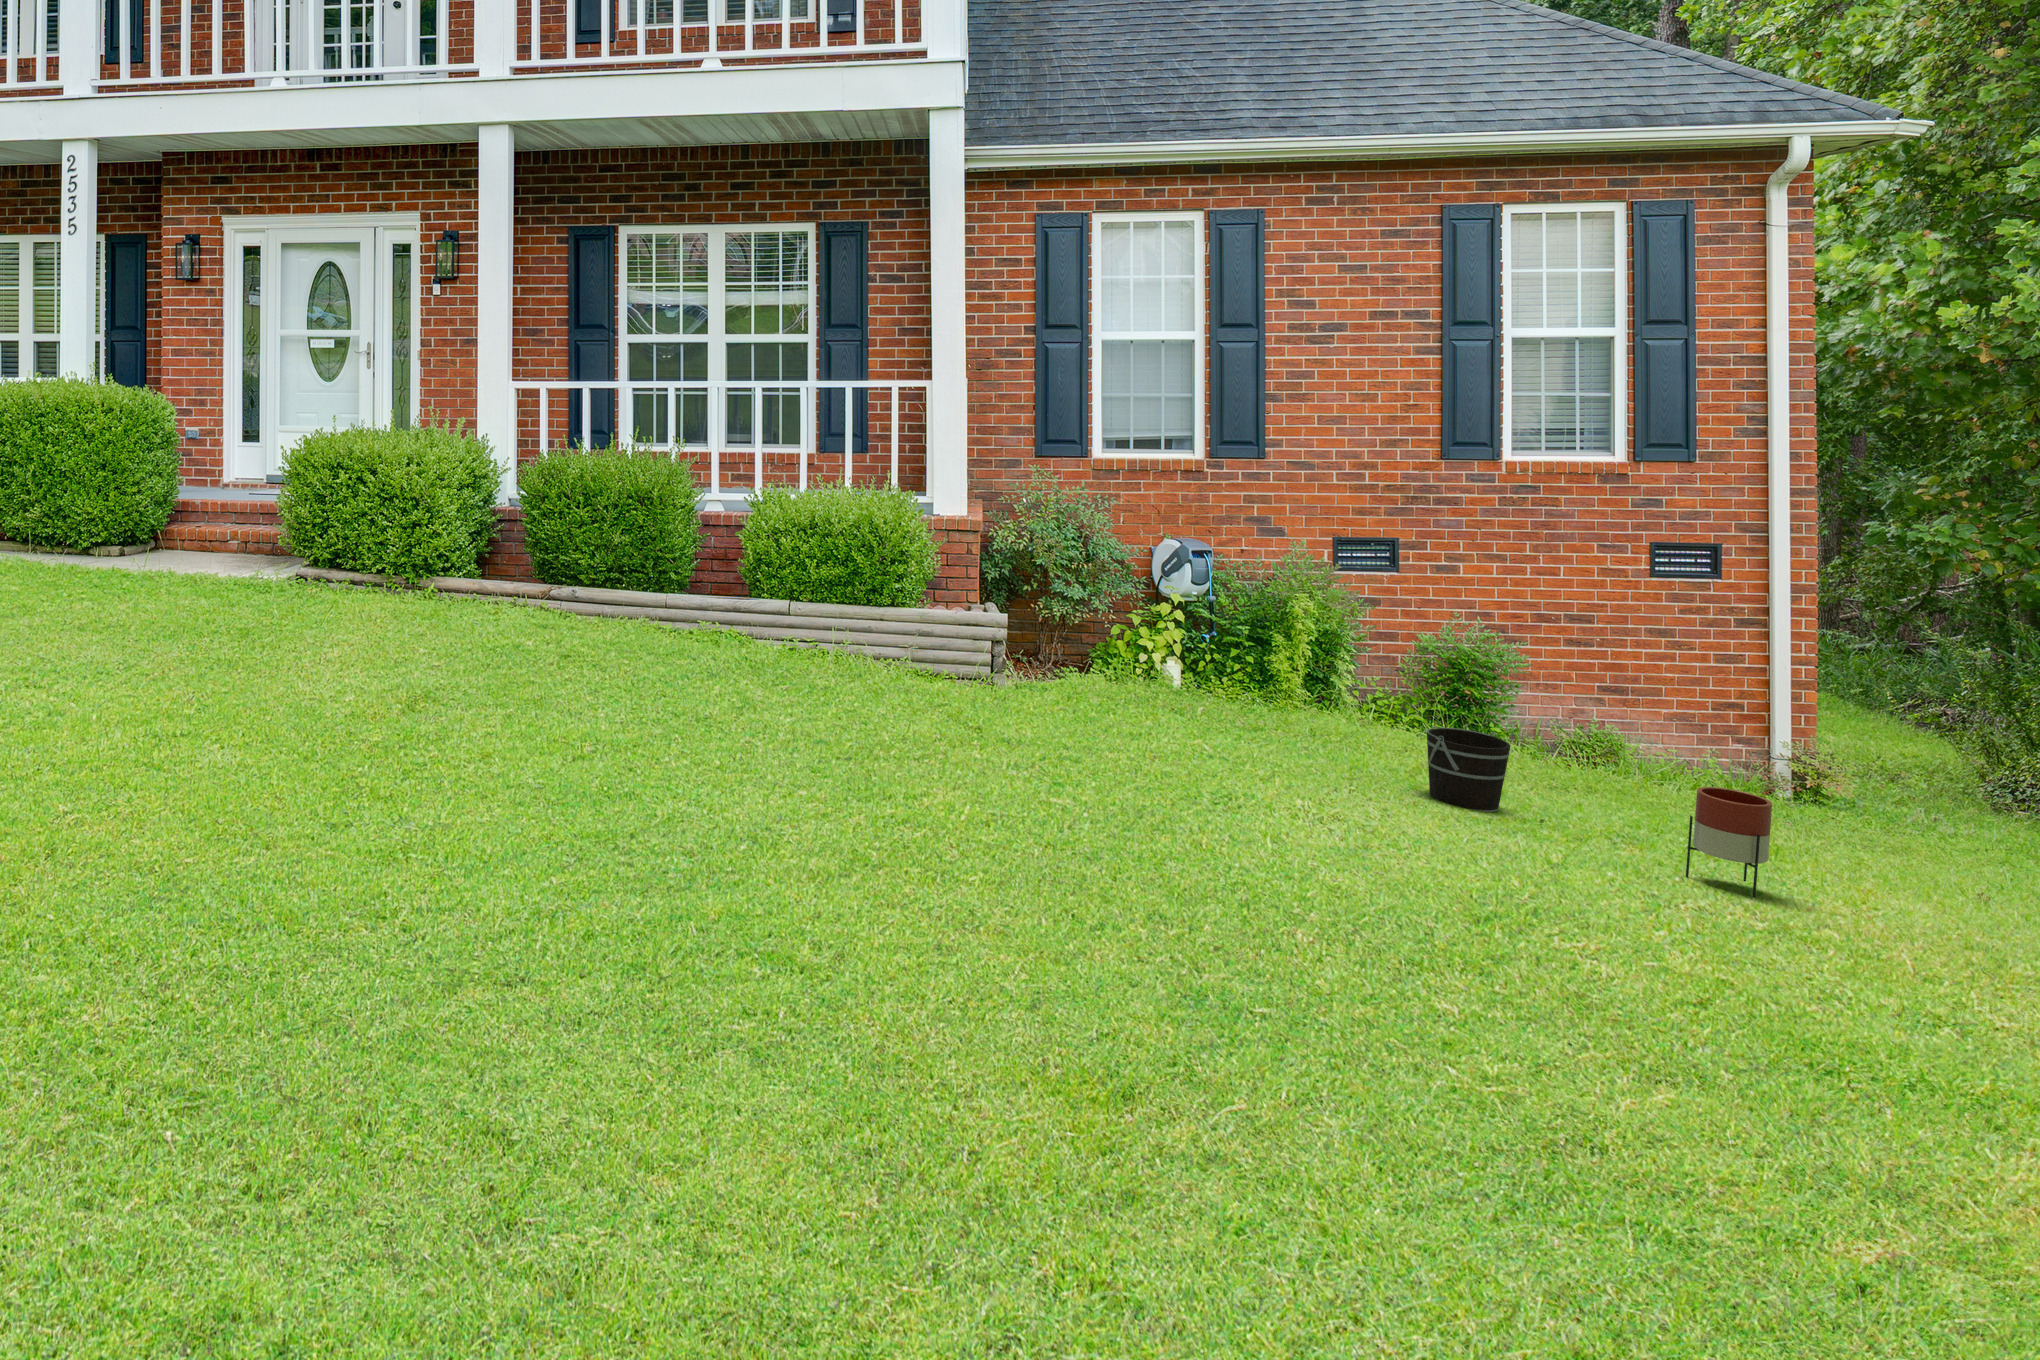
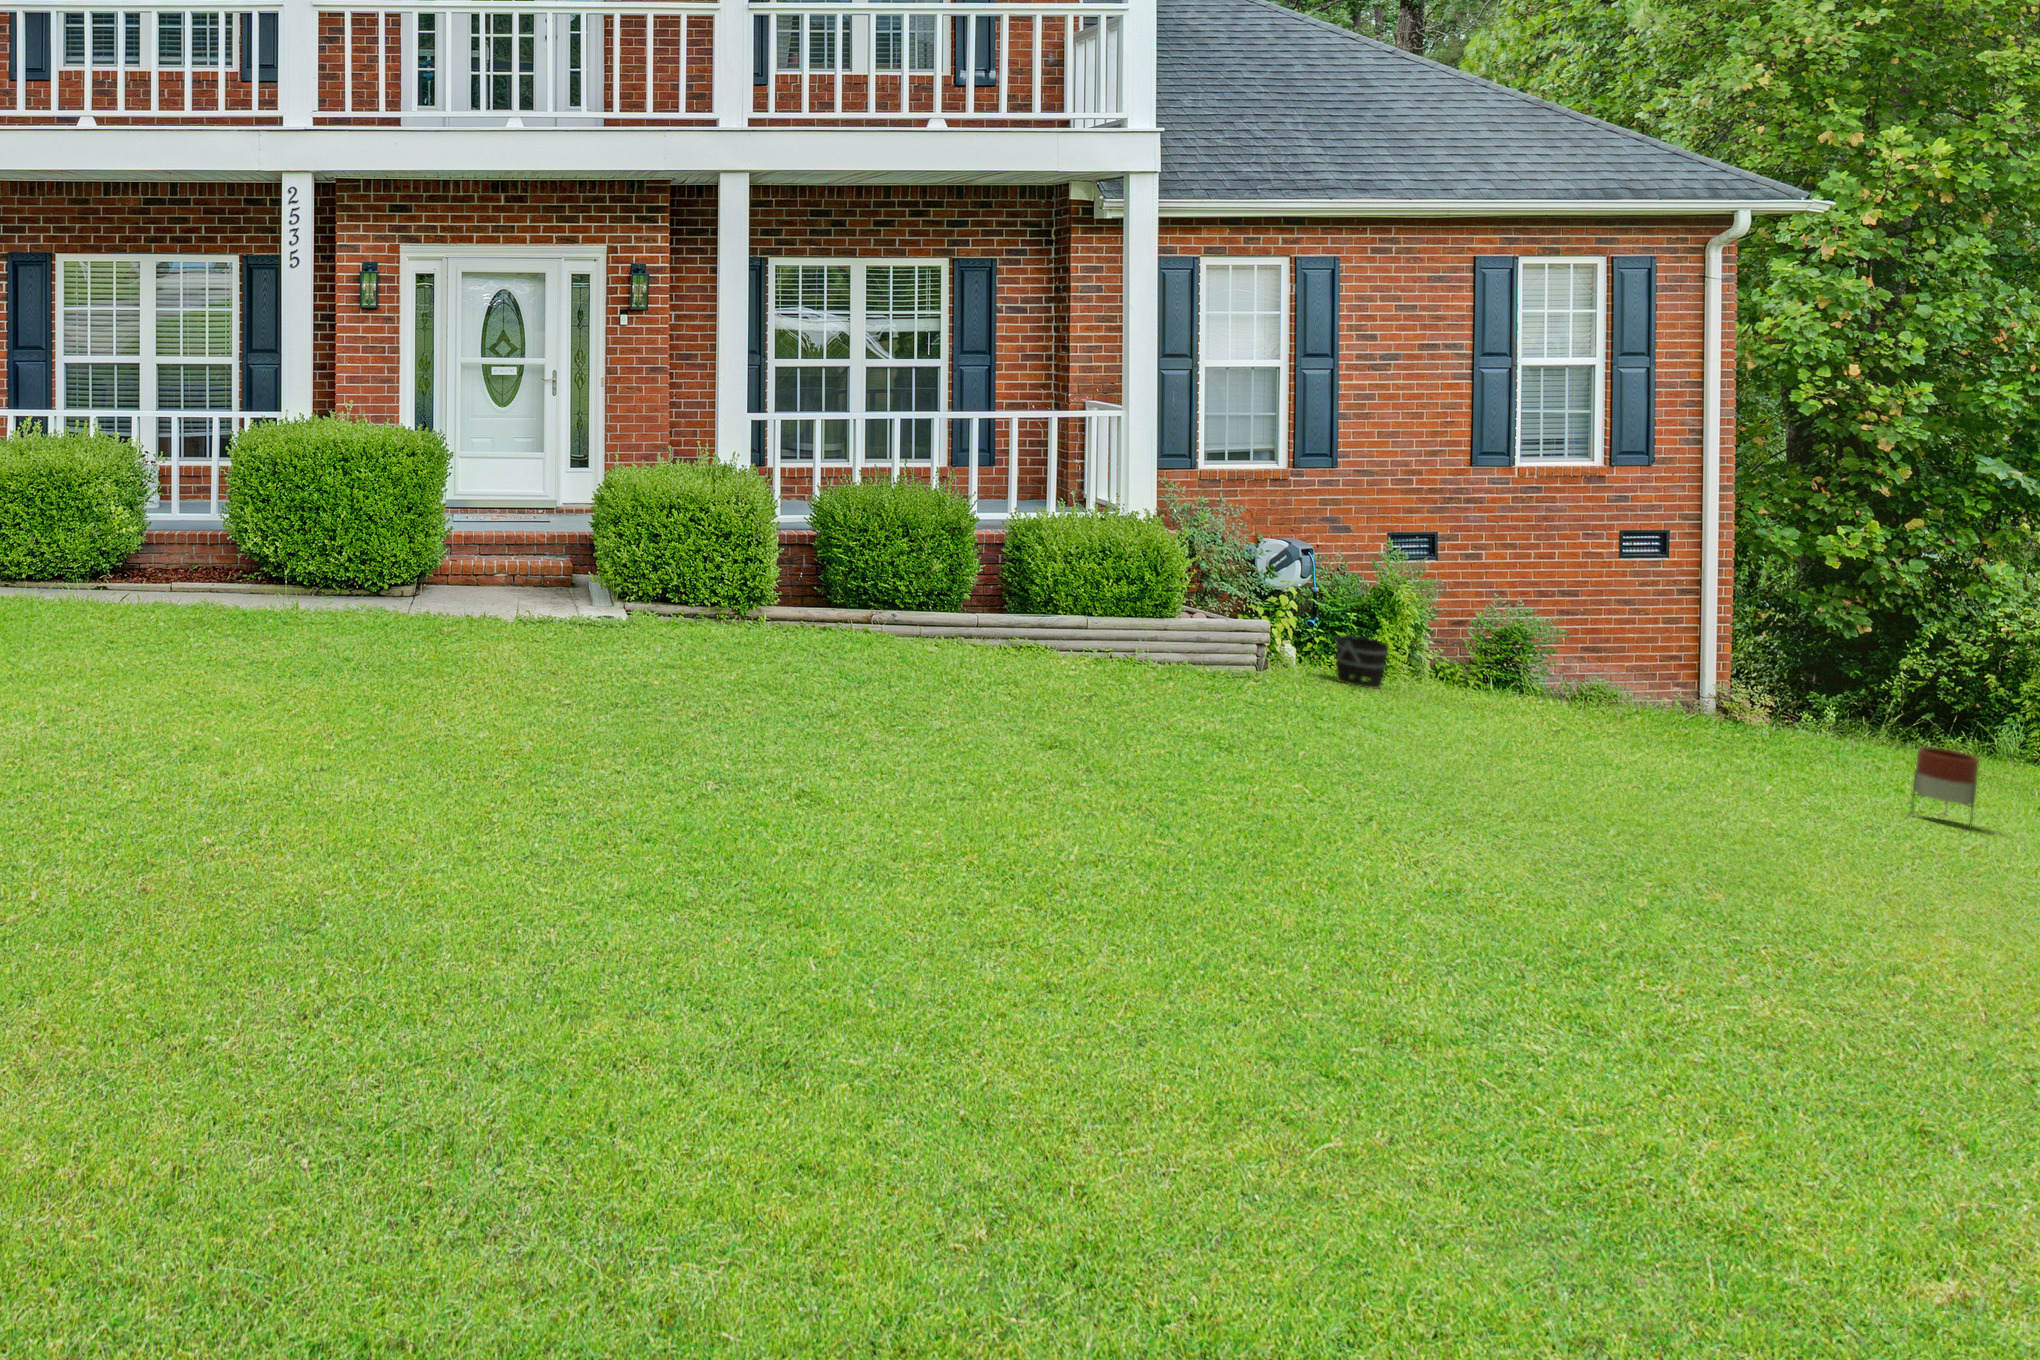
bucket: present [1427,727,1510,812] -> present [1335,635,1389,689]

